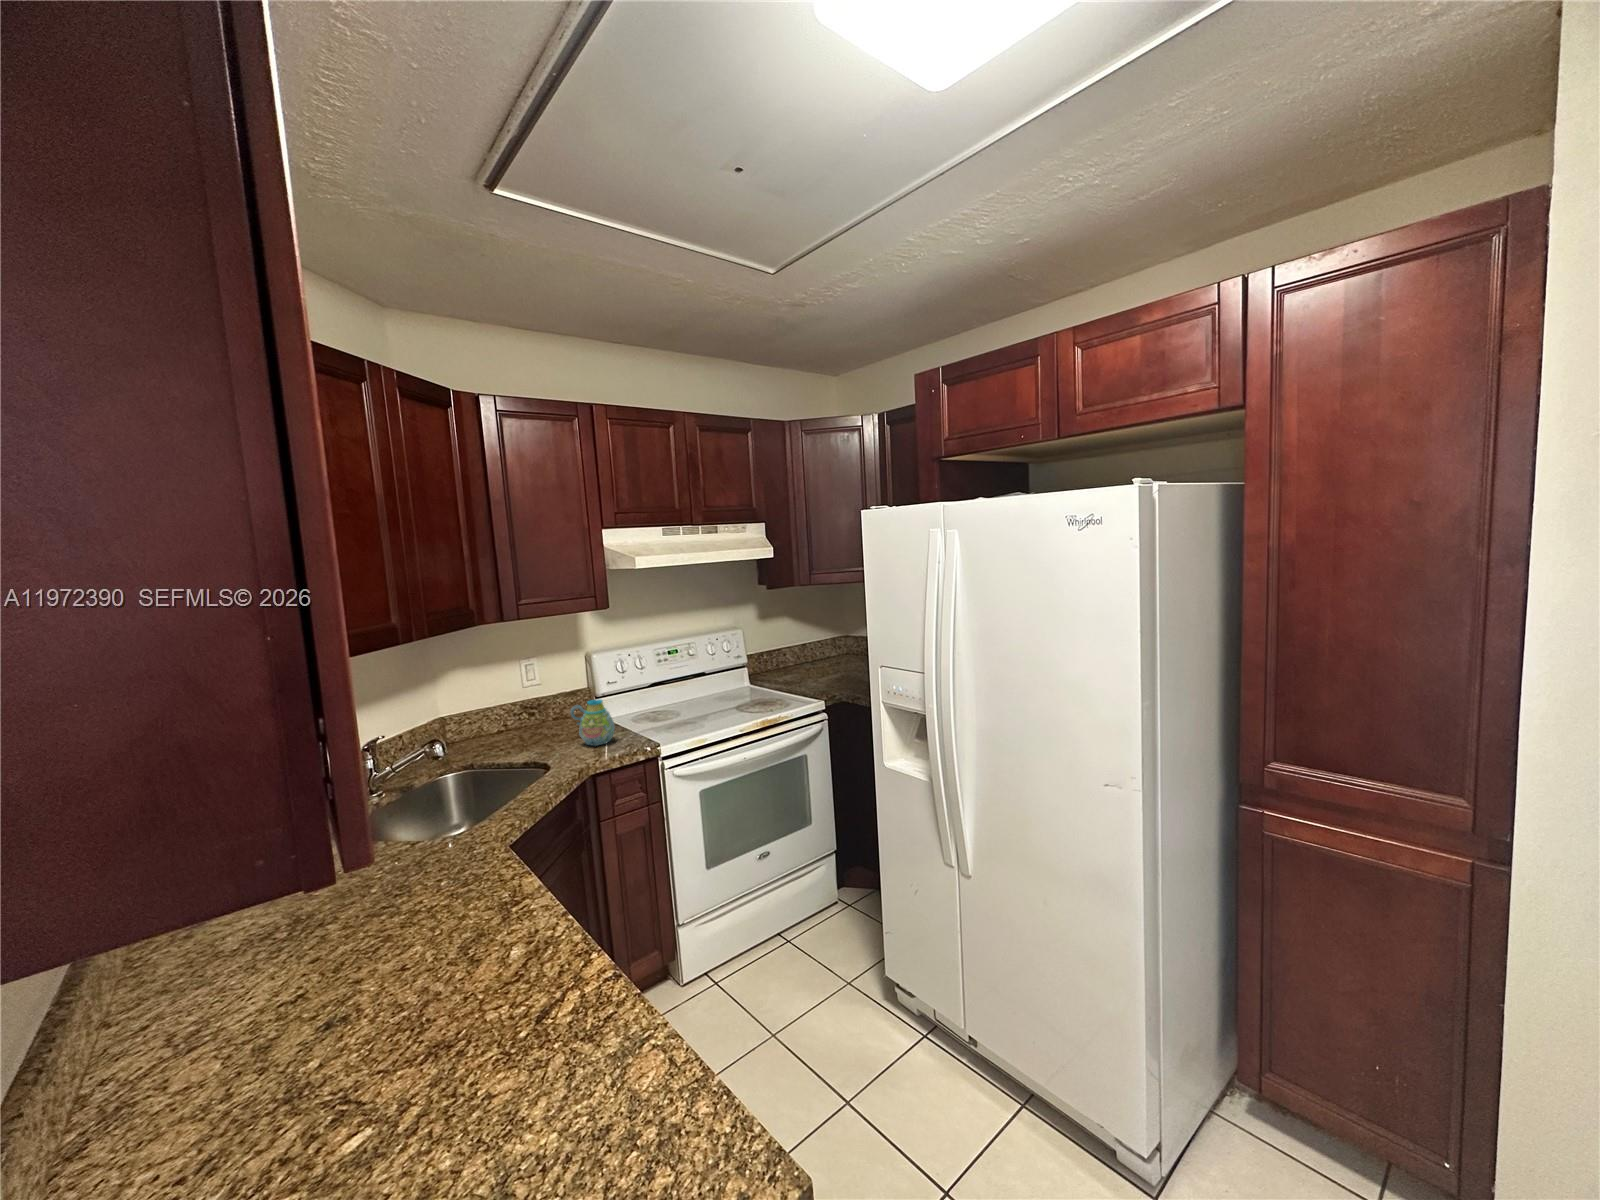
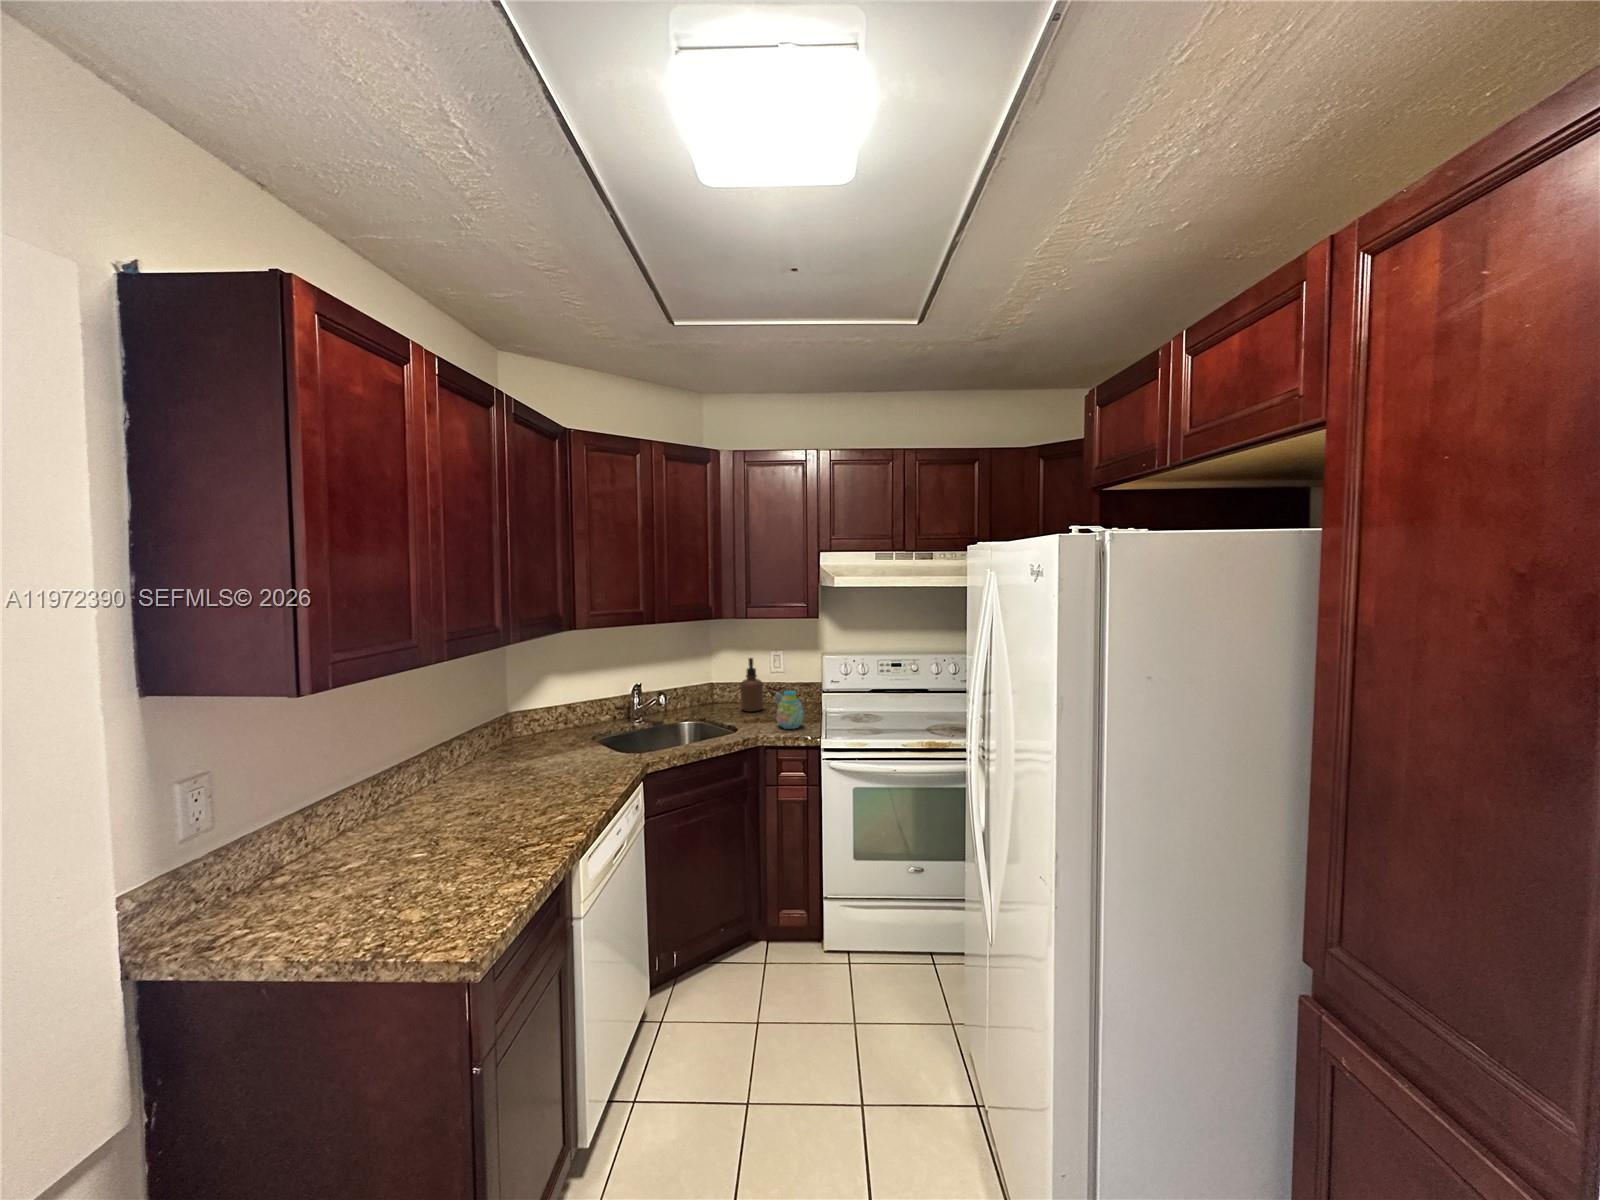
soap dispenser: none [495,672,530,742] -> present [740,658,764,712]

